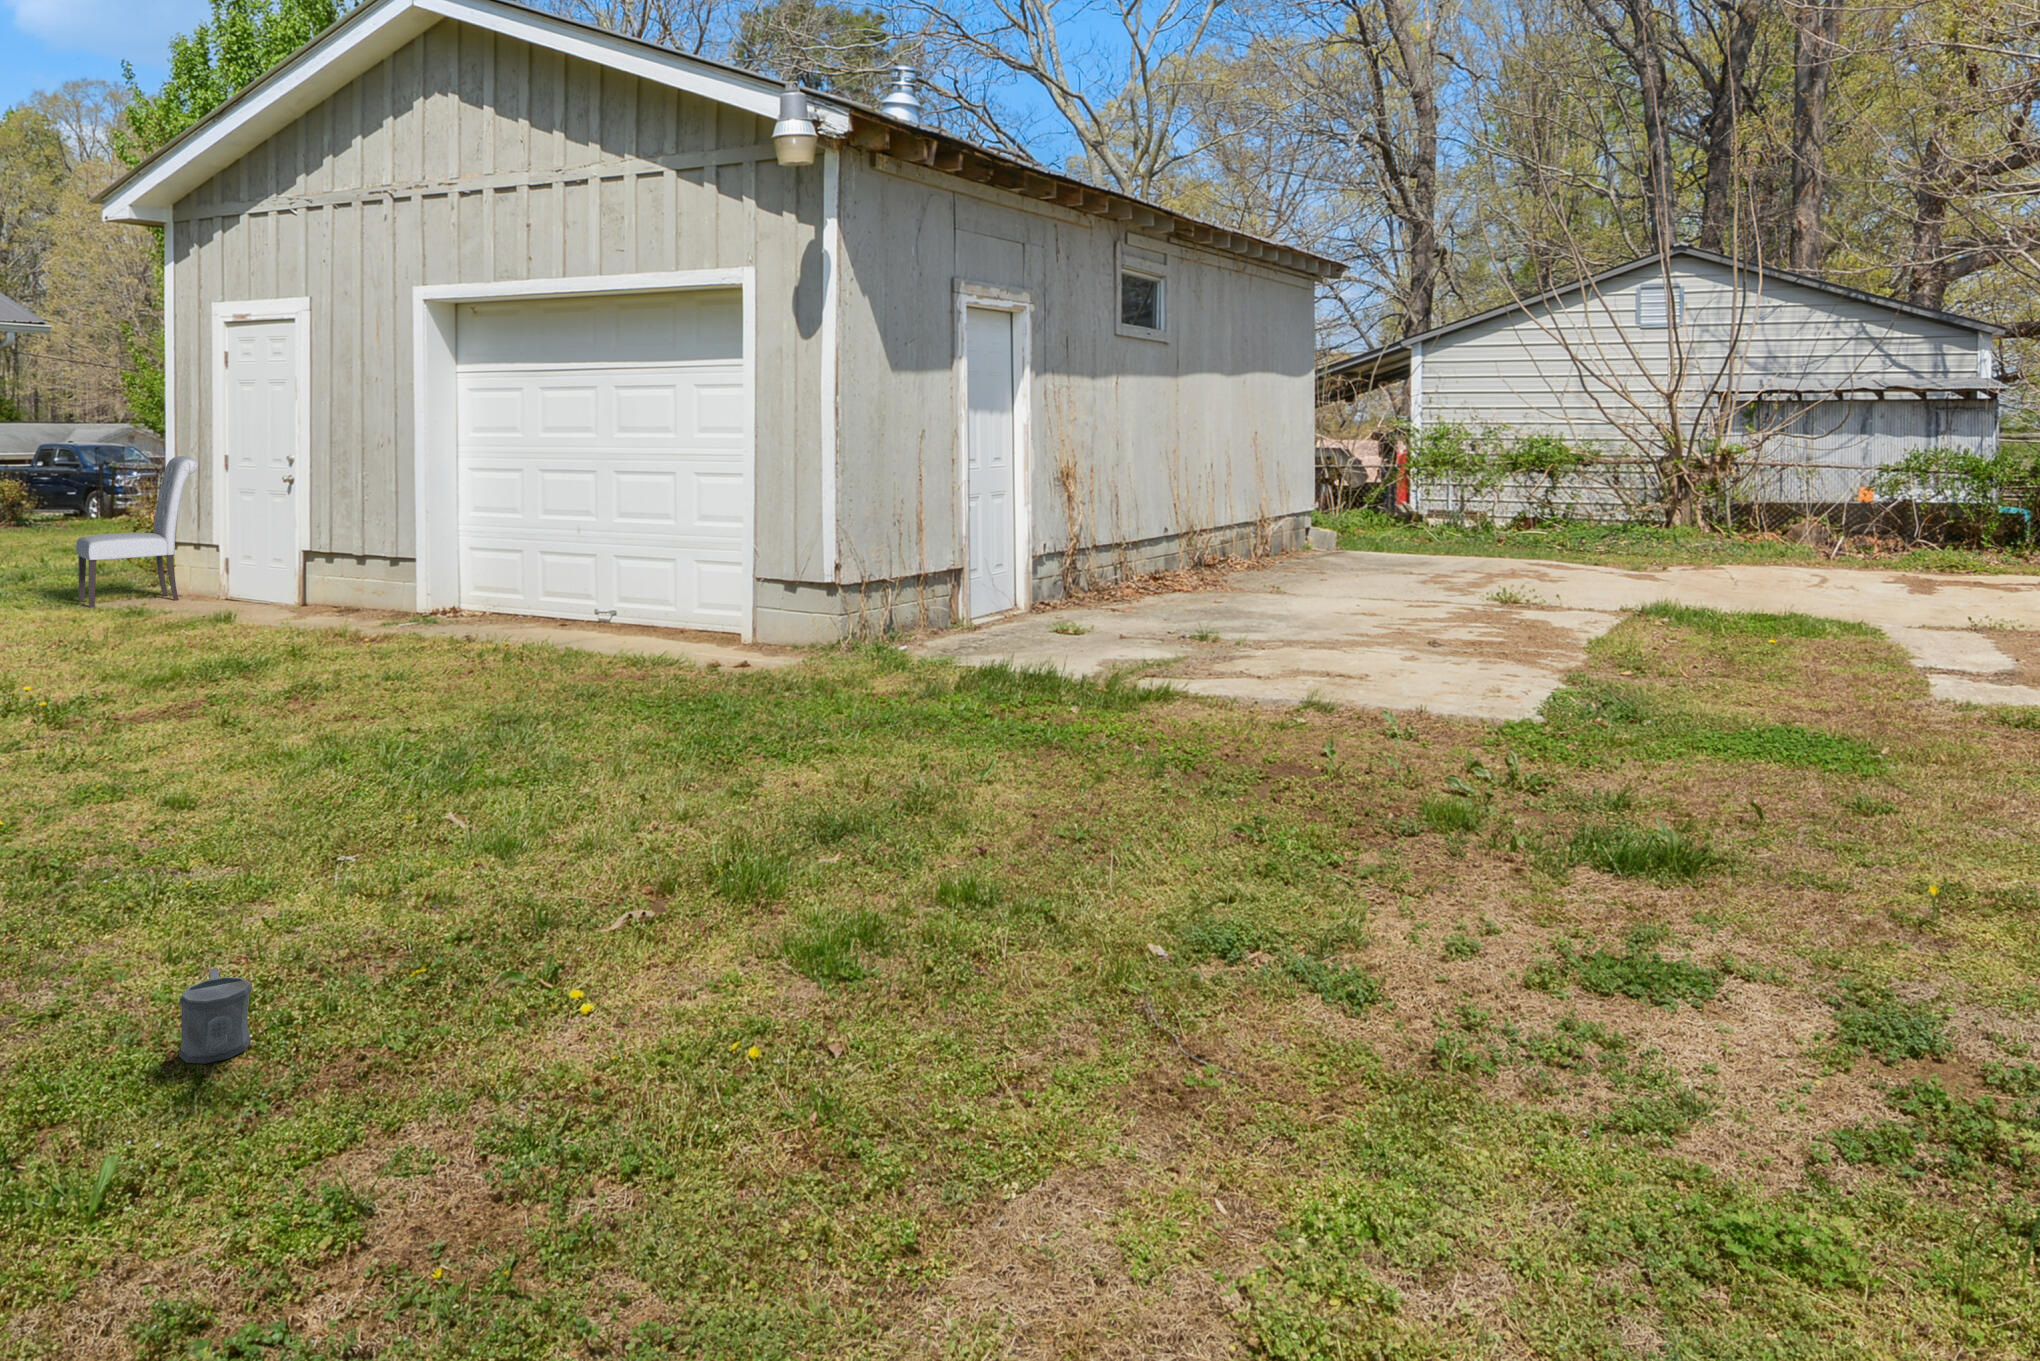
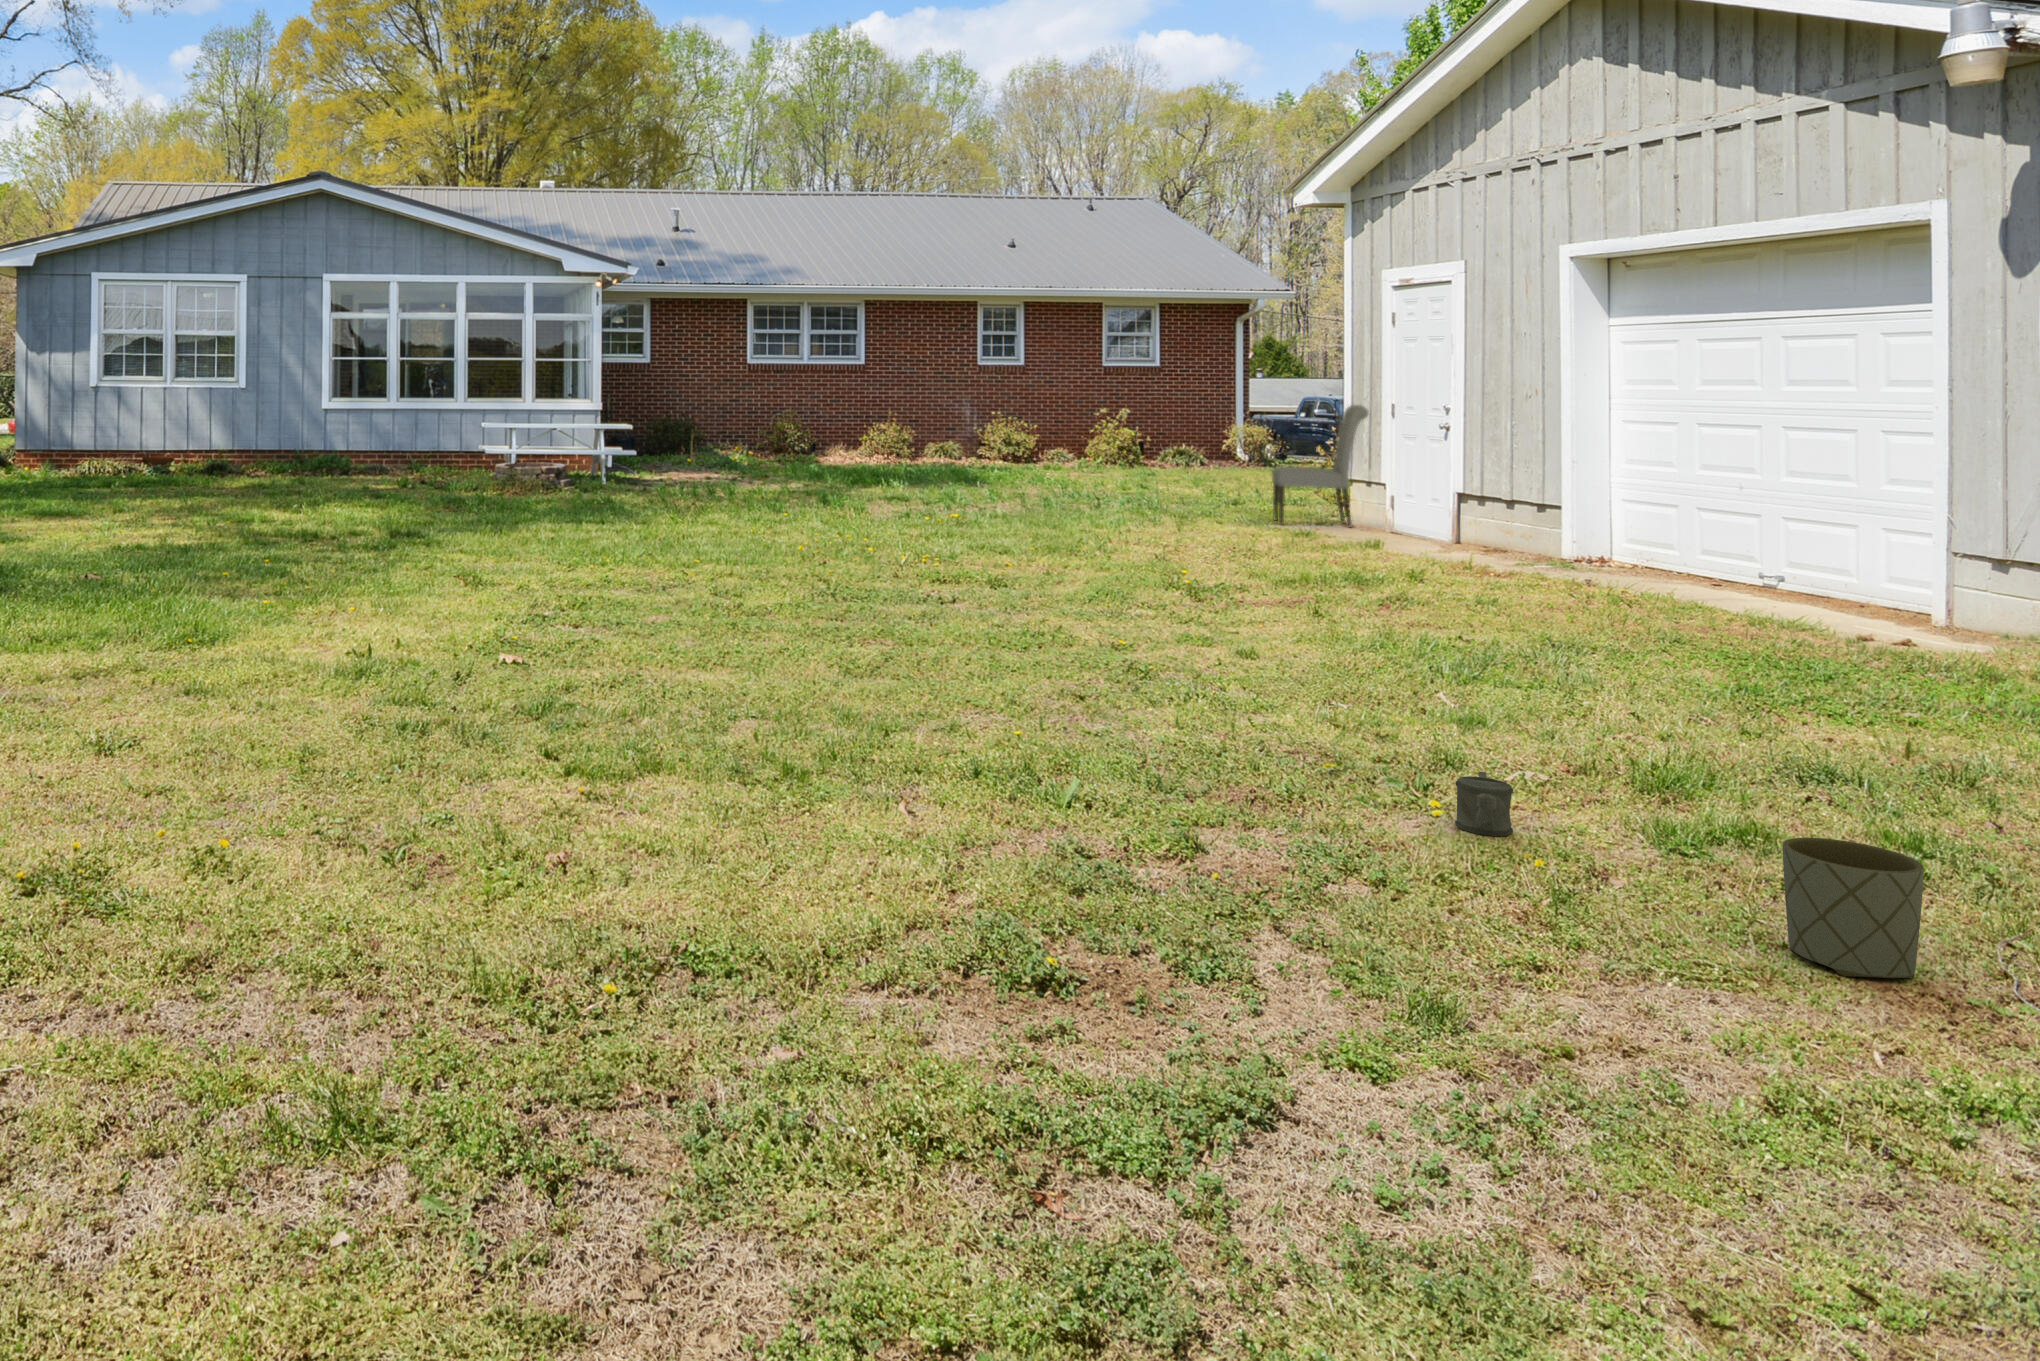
watering can: present [179,968,252,1064] -> present [1455,772,1513,836]
planter: none [1110,1060,1249,1270] -> present [1782,838,1924,978]

